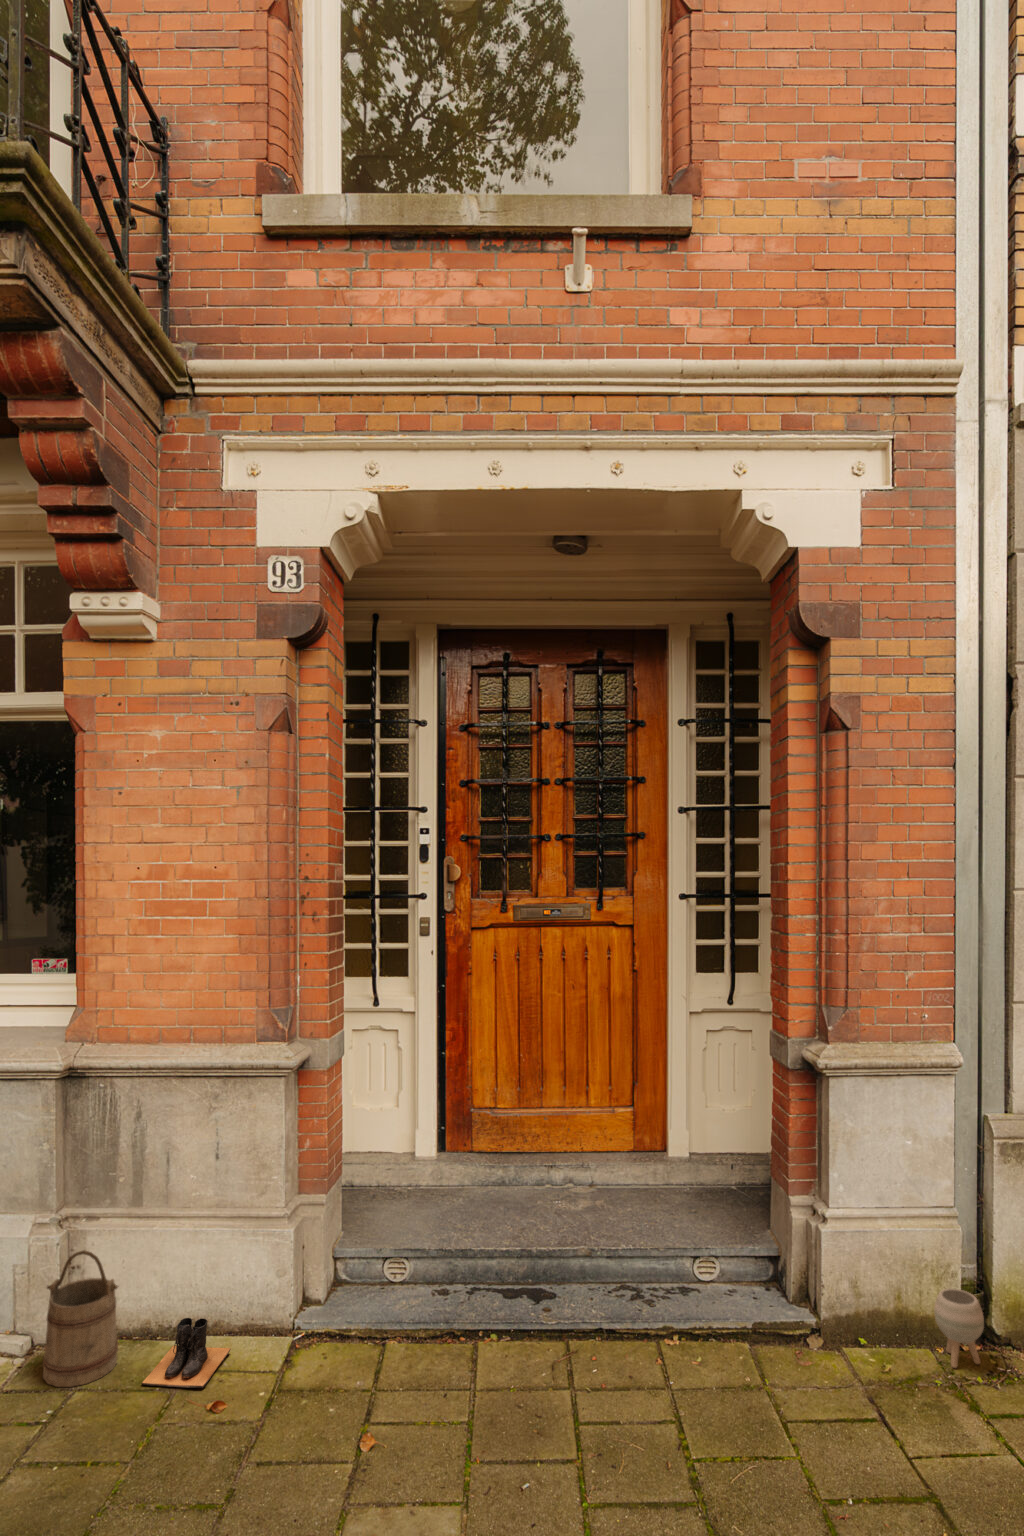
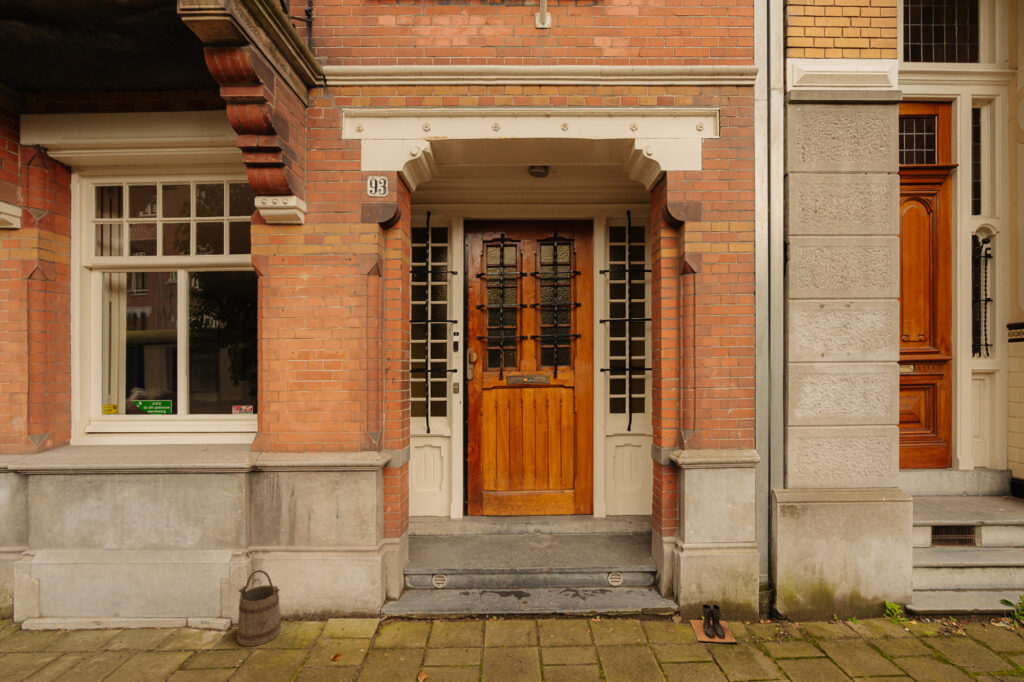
planter: present [934,1289,984,1368] -> none [745,588,773,632]
boots: present [142,1318,231,1388] -> present [690,604,736,643]

